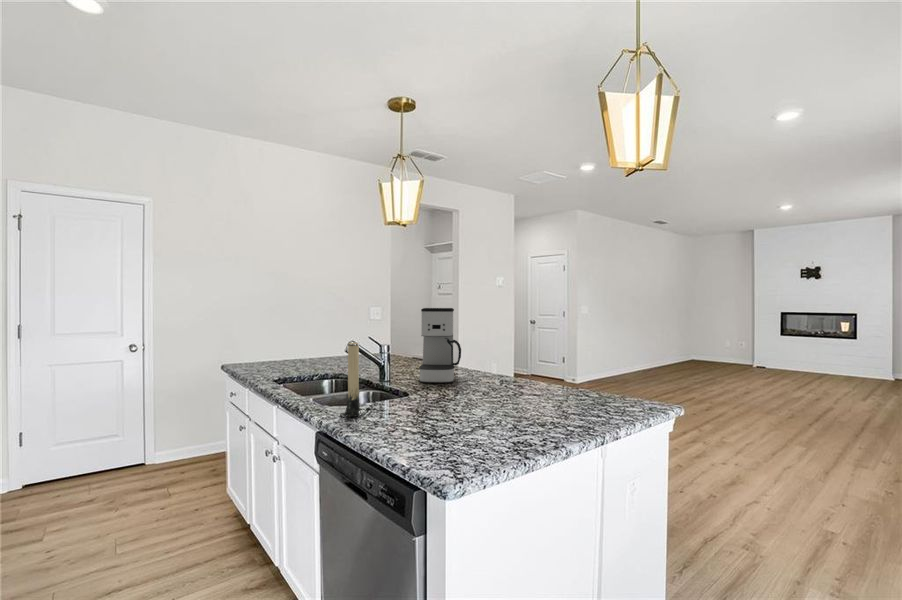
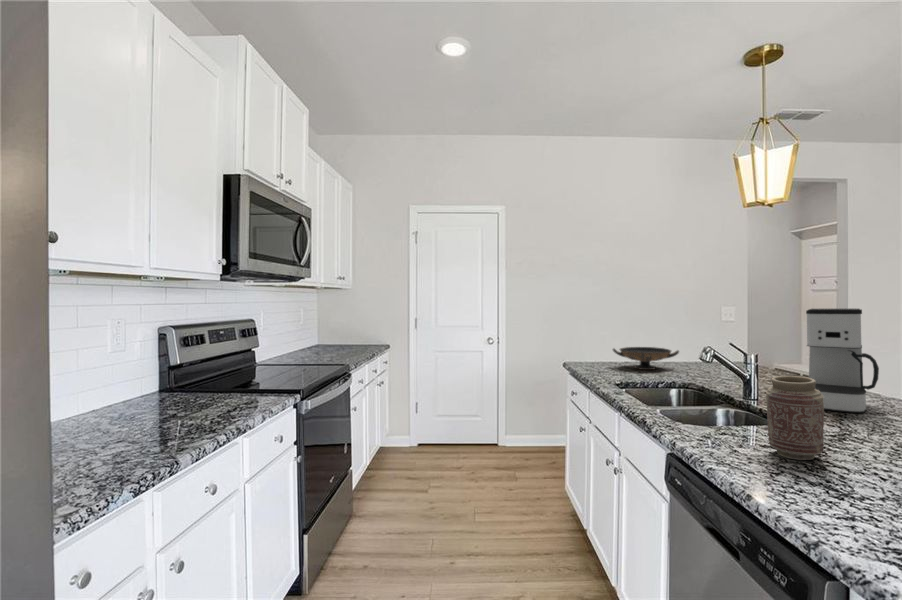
candle: present [340,342,361,417] -> none [697,354,725,444]
decorative bowl: none [274,344,334,365] -> present [613,347,679,370]
vase: none [389,356,424,419] -> present [766,376,824,460]

